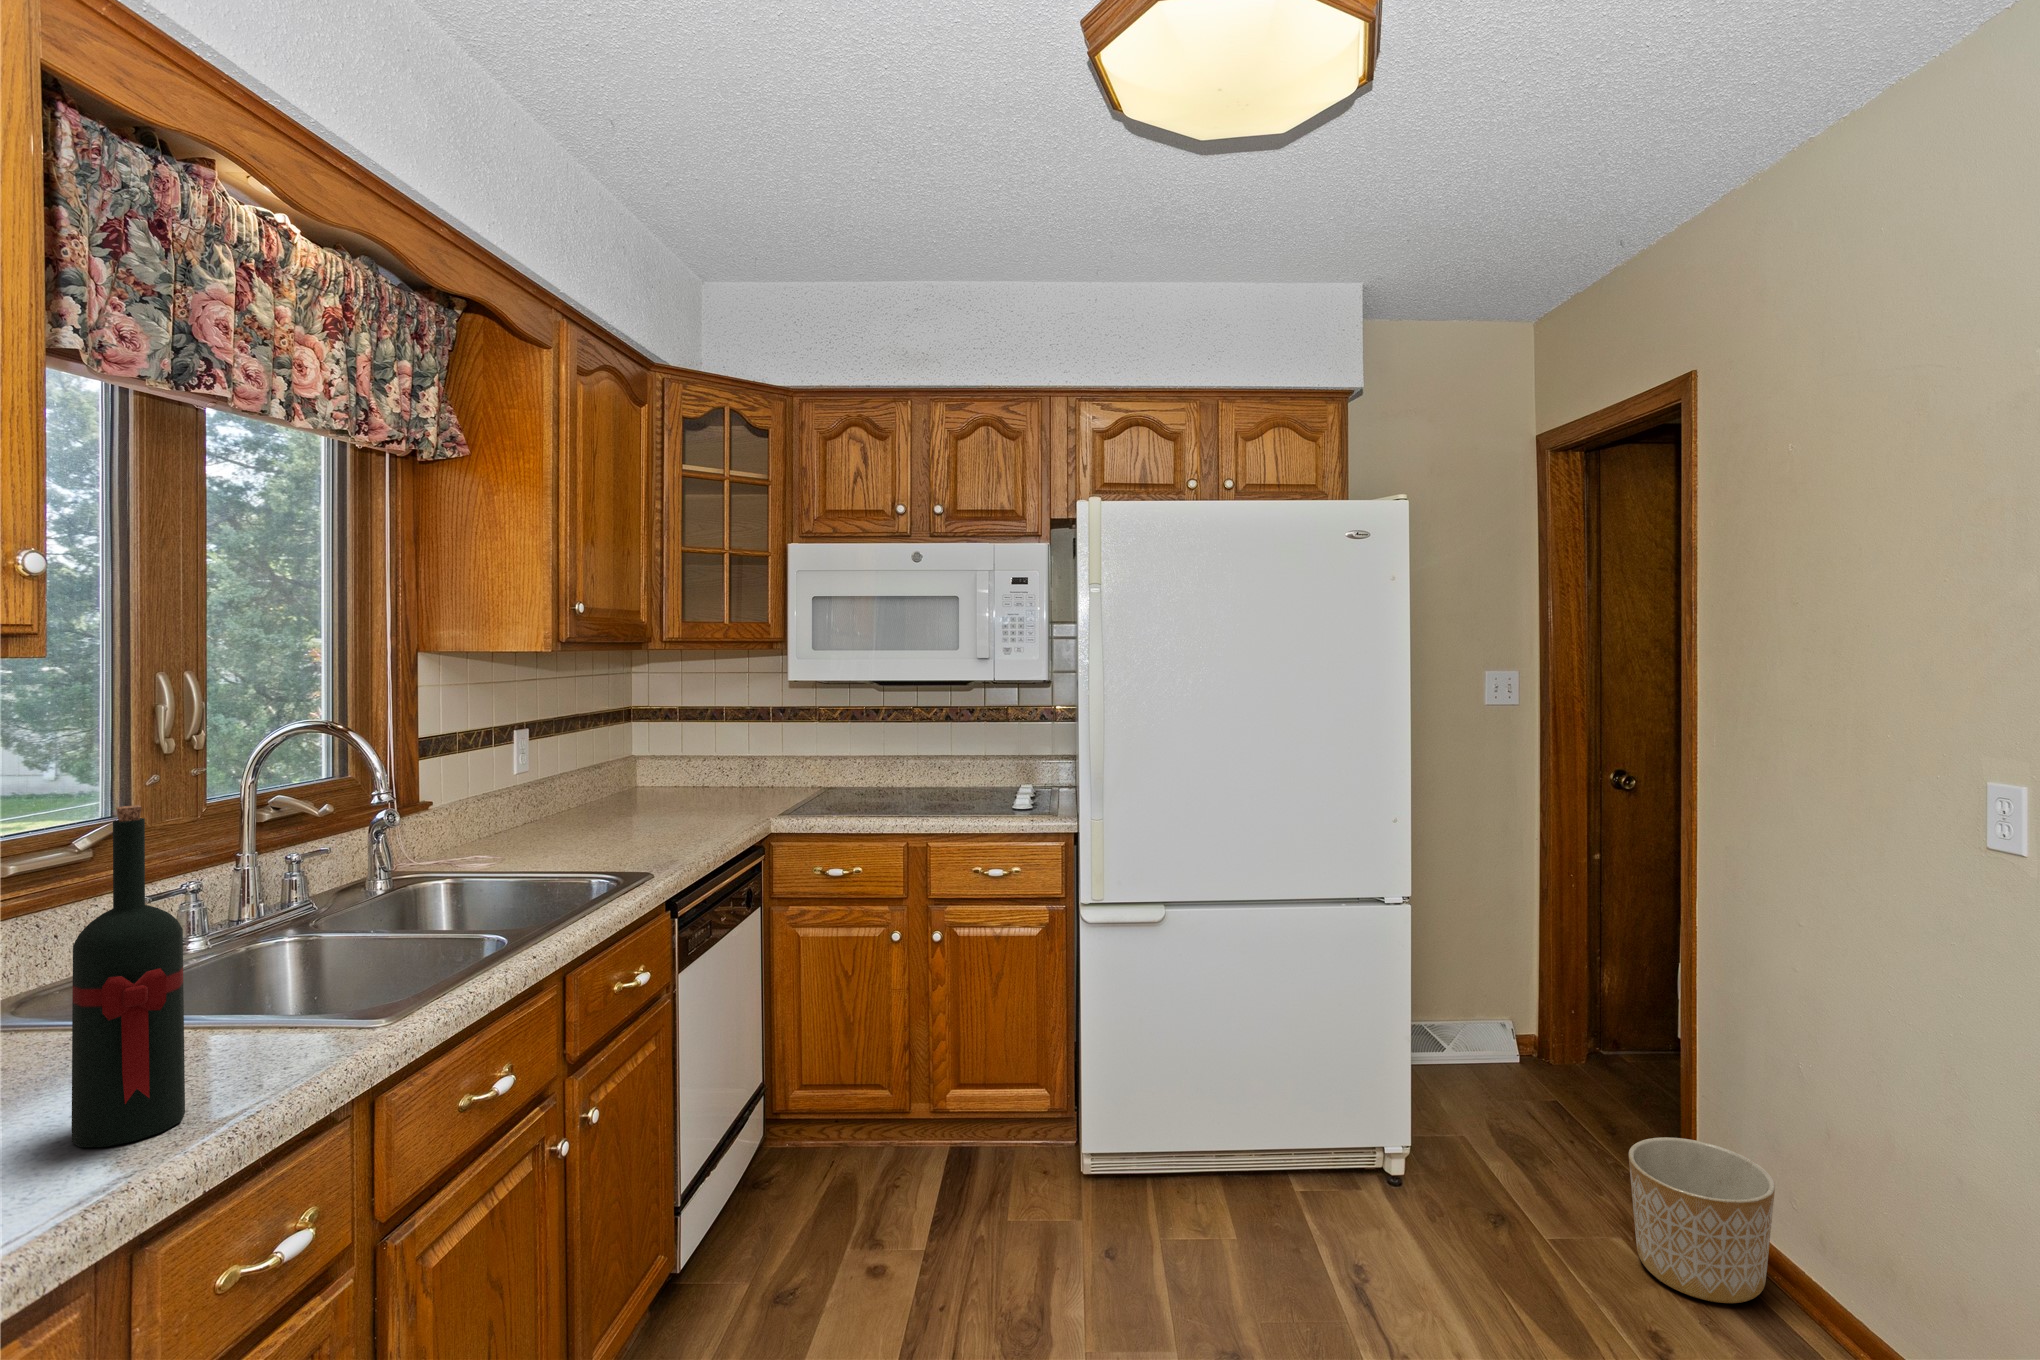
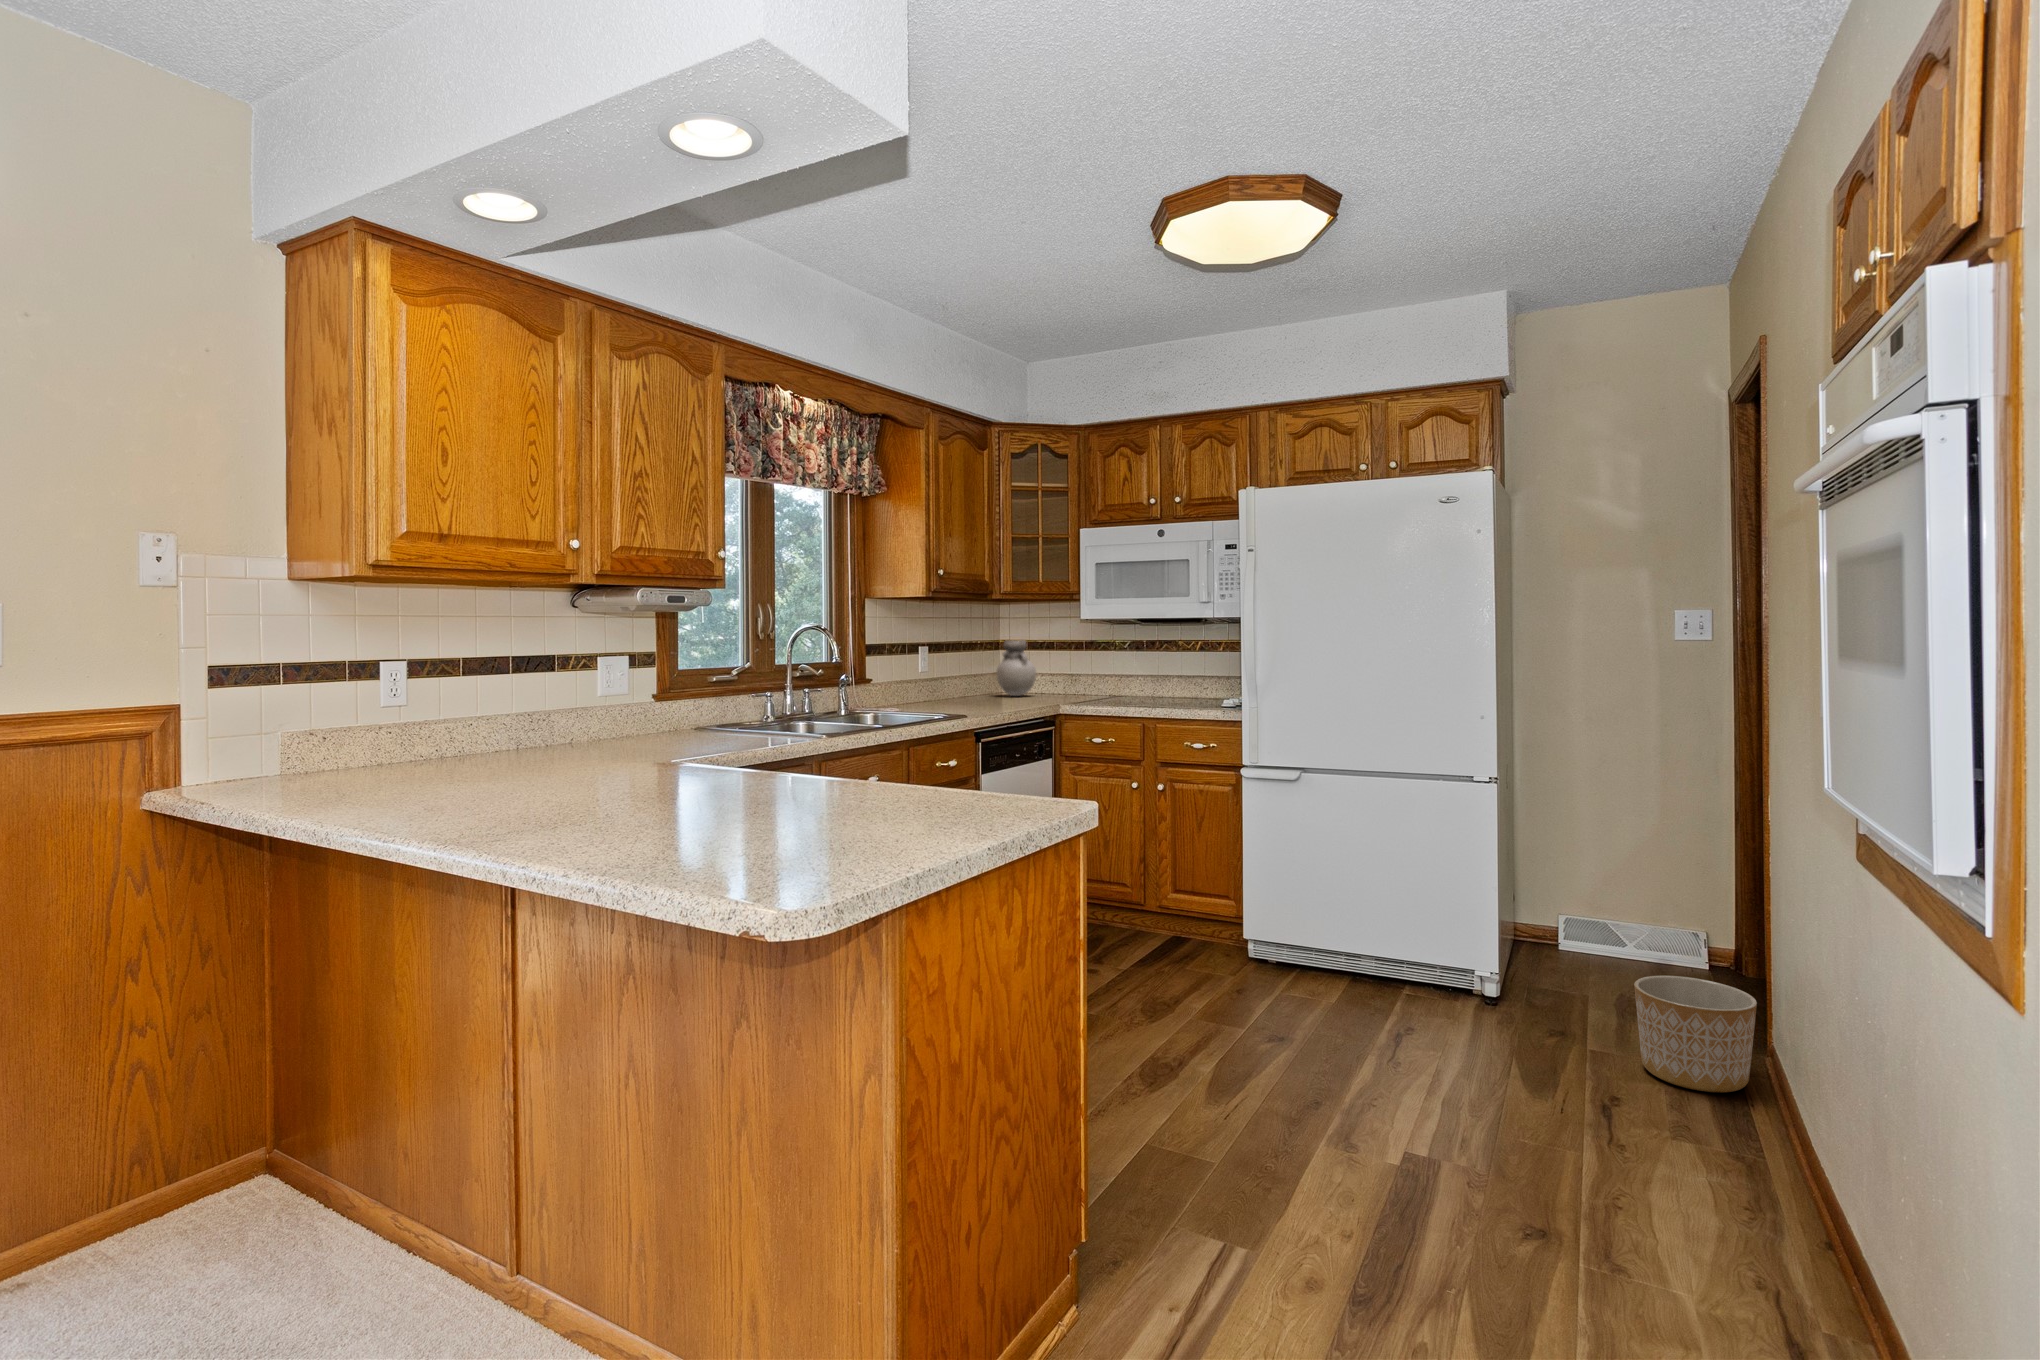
vase: none [640,708,706,795] -> present [996,640,1036,696]
wine bottle: present [71,805,185,1147] -> none [734,635,764,747]

